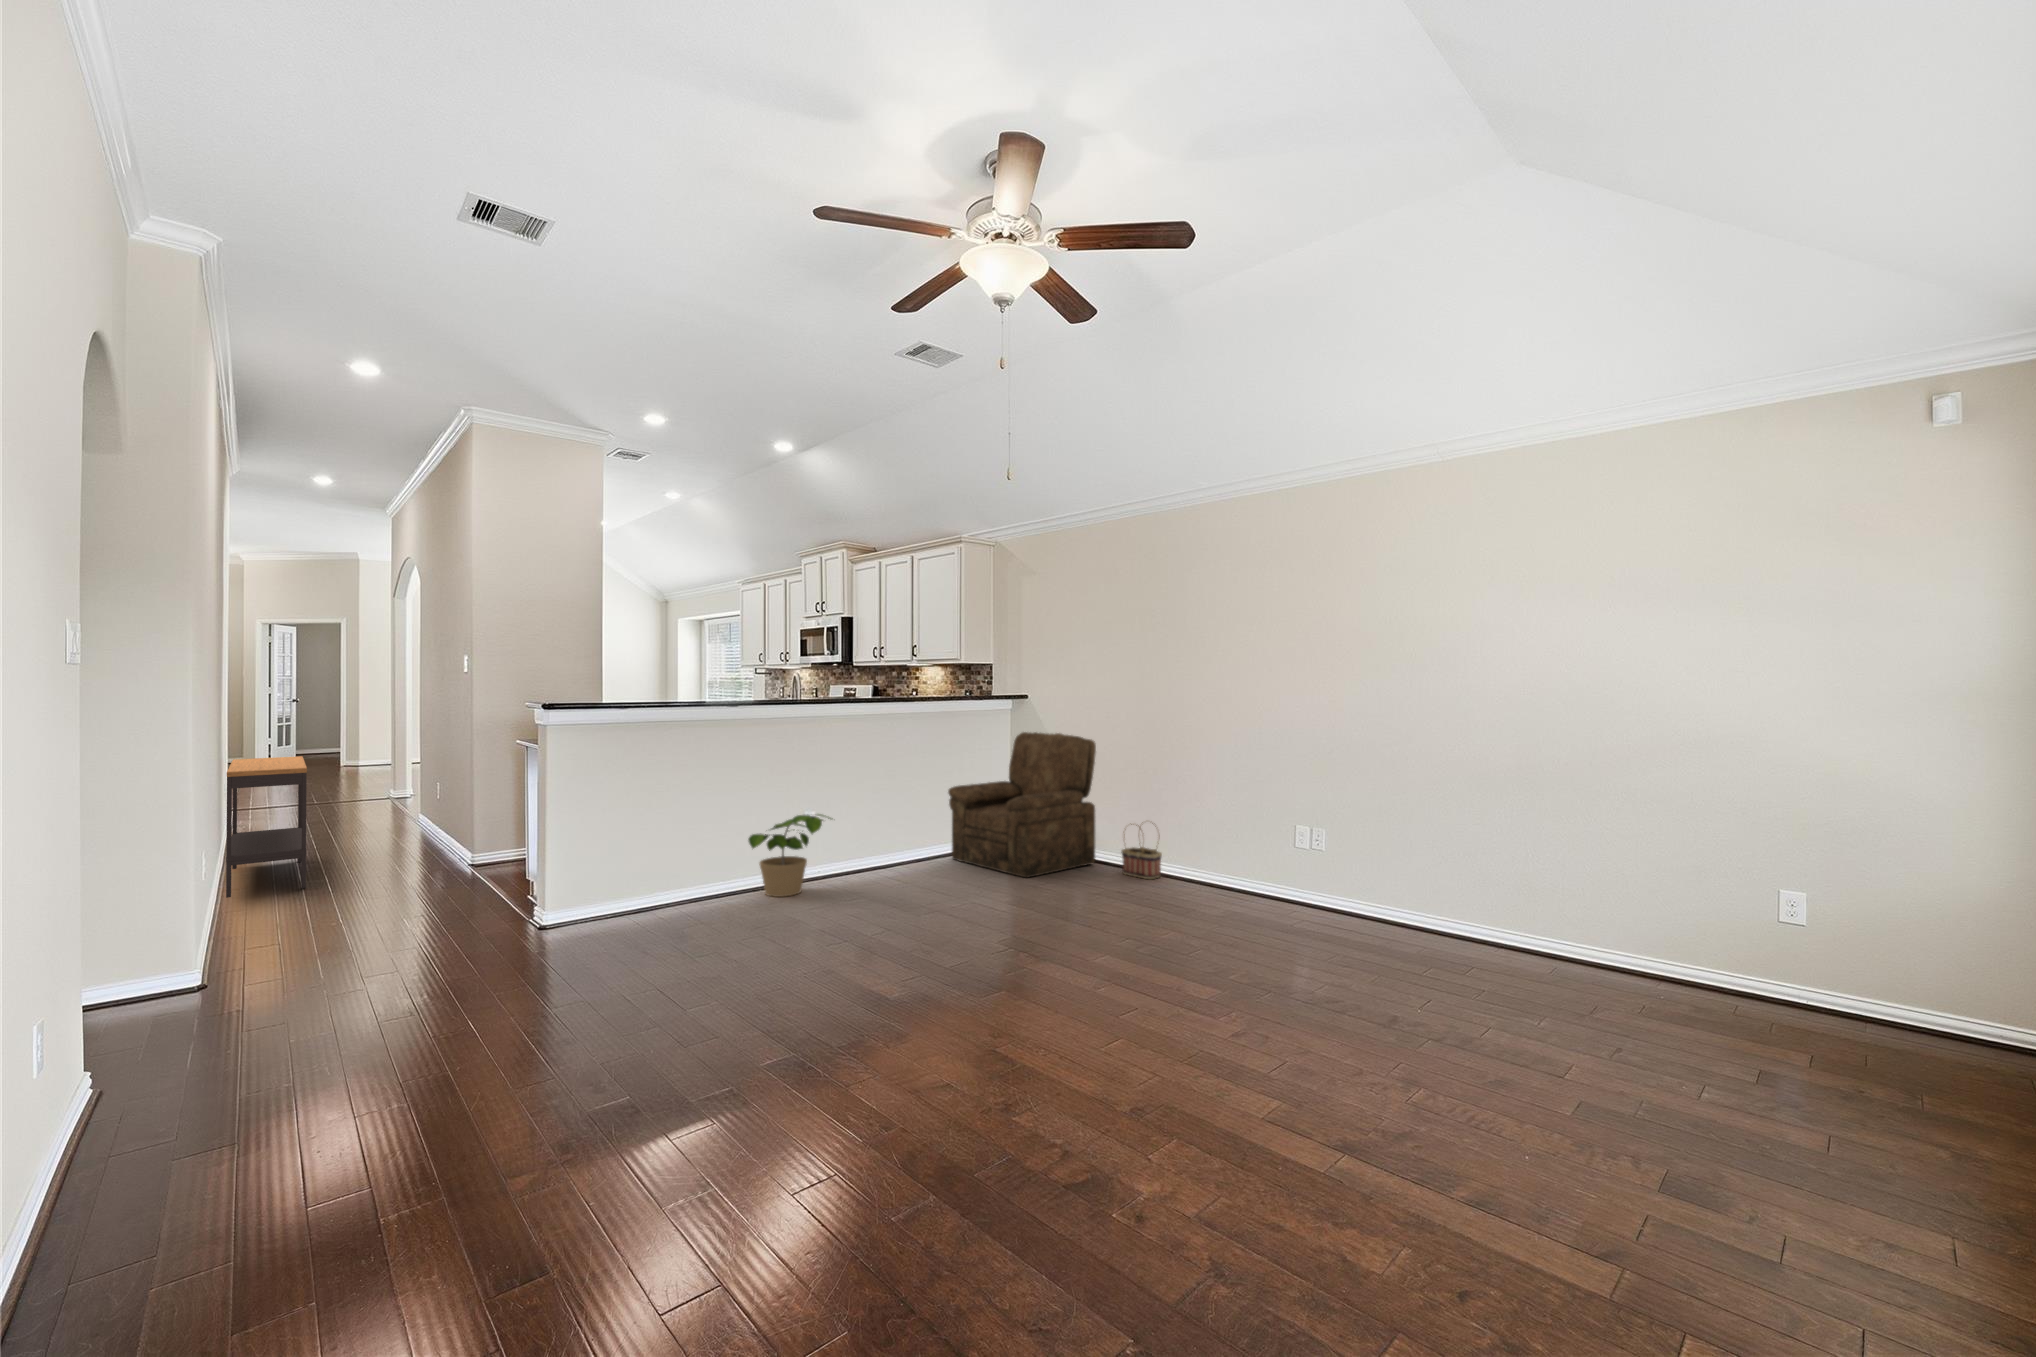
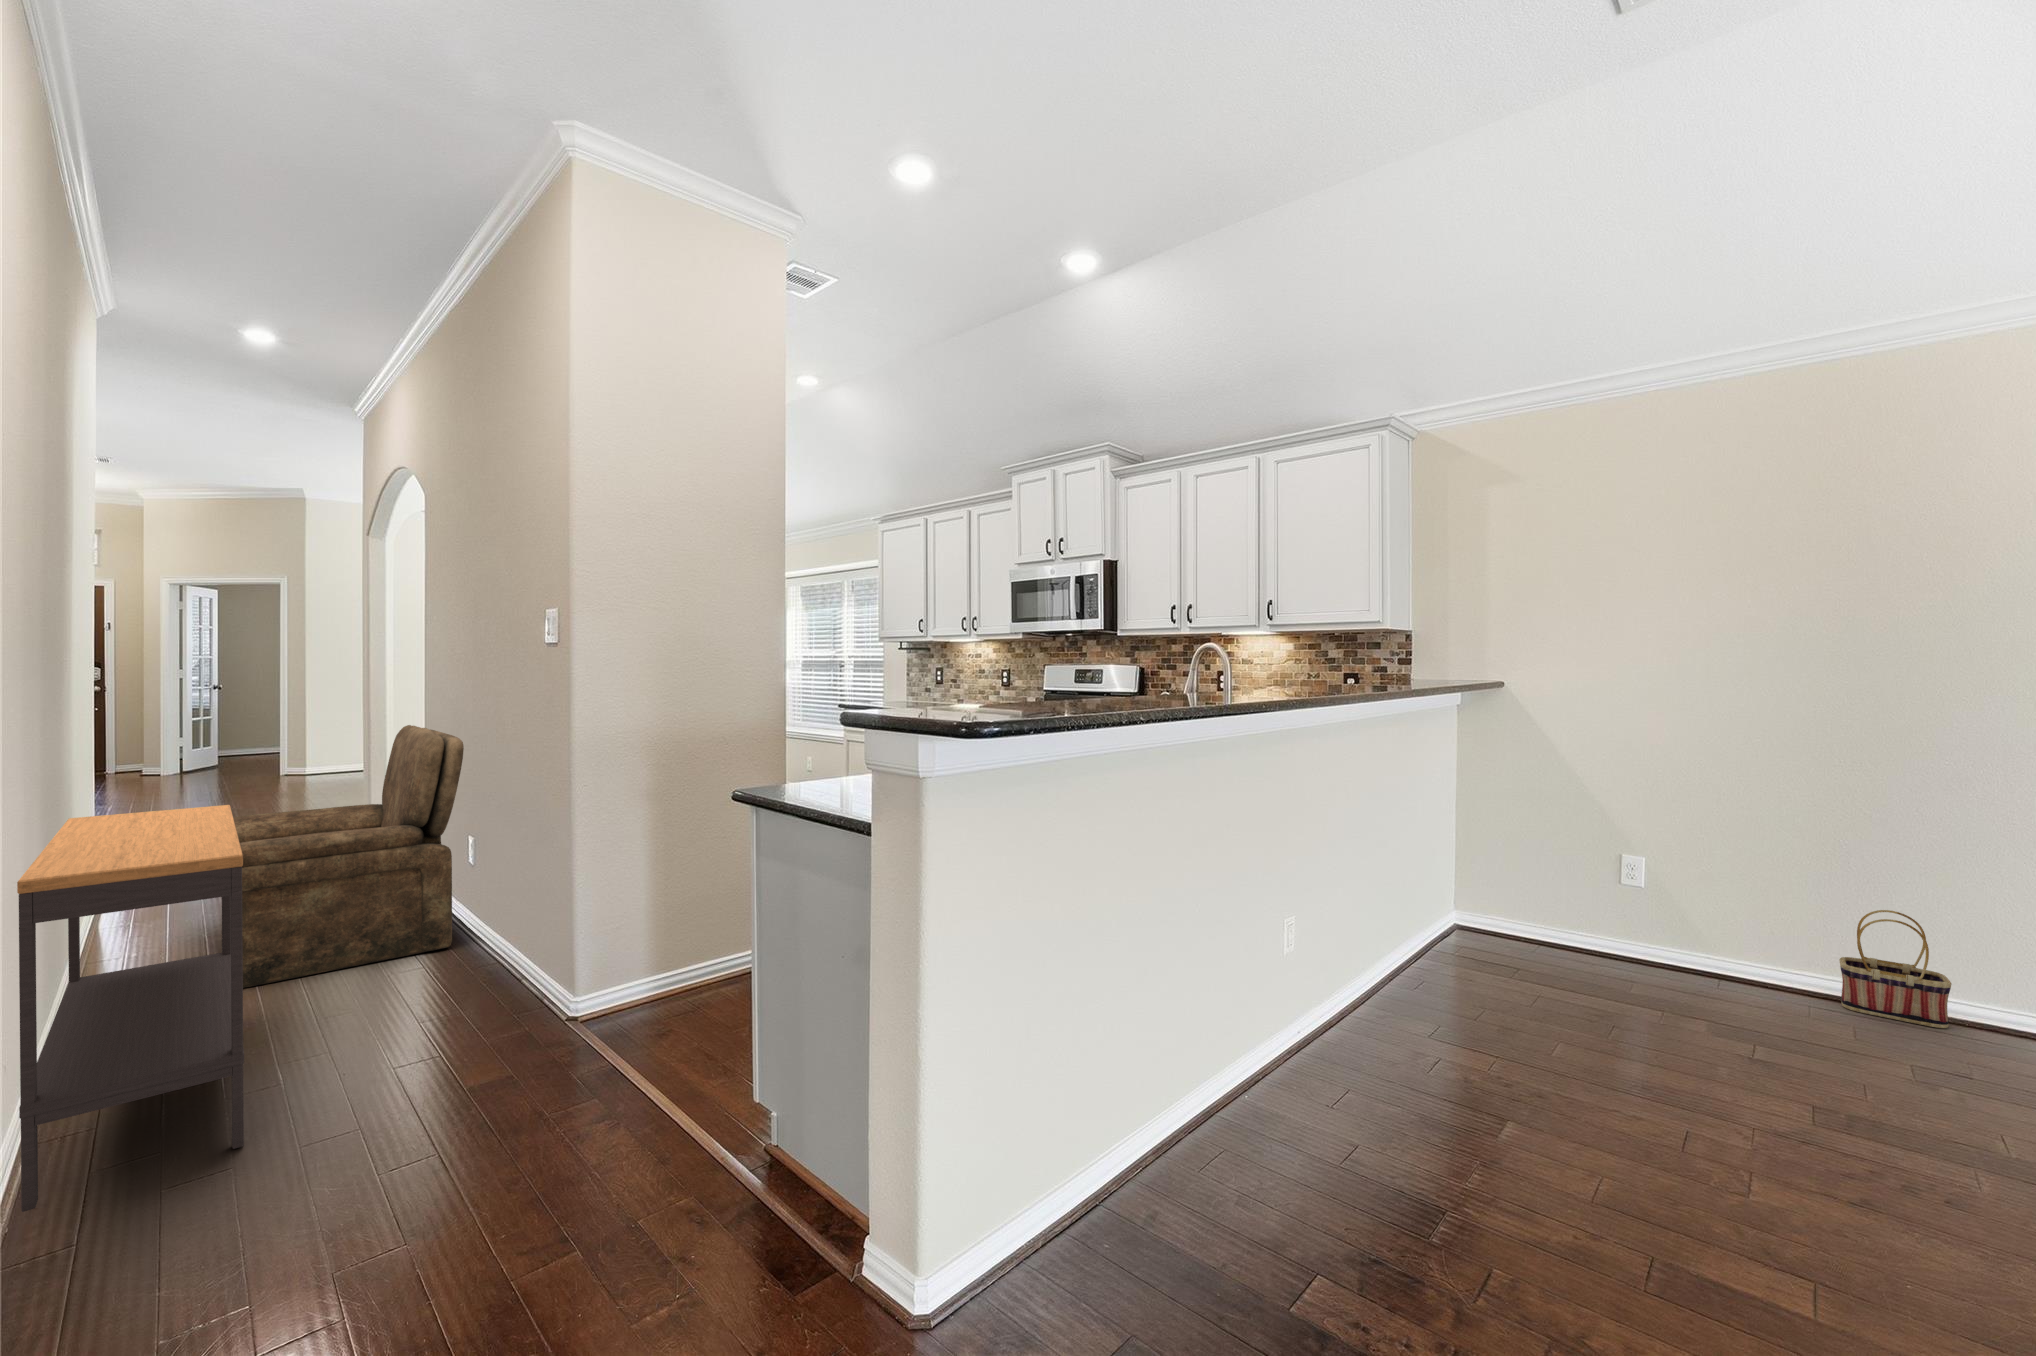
armchair: present [948,732,1096,877] -> present [233,725,464,988]
potted plant: present [748,814,833,897] -> none [1310,949,1547,1135]

